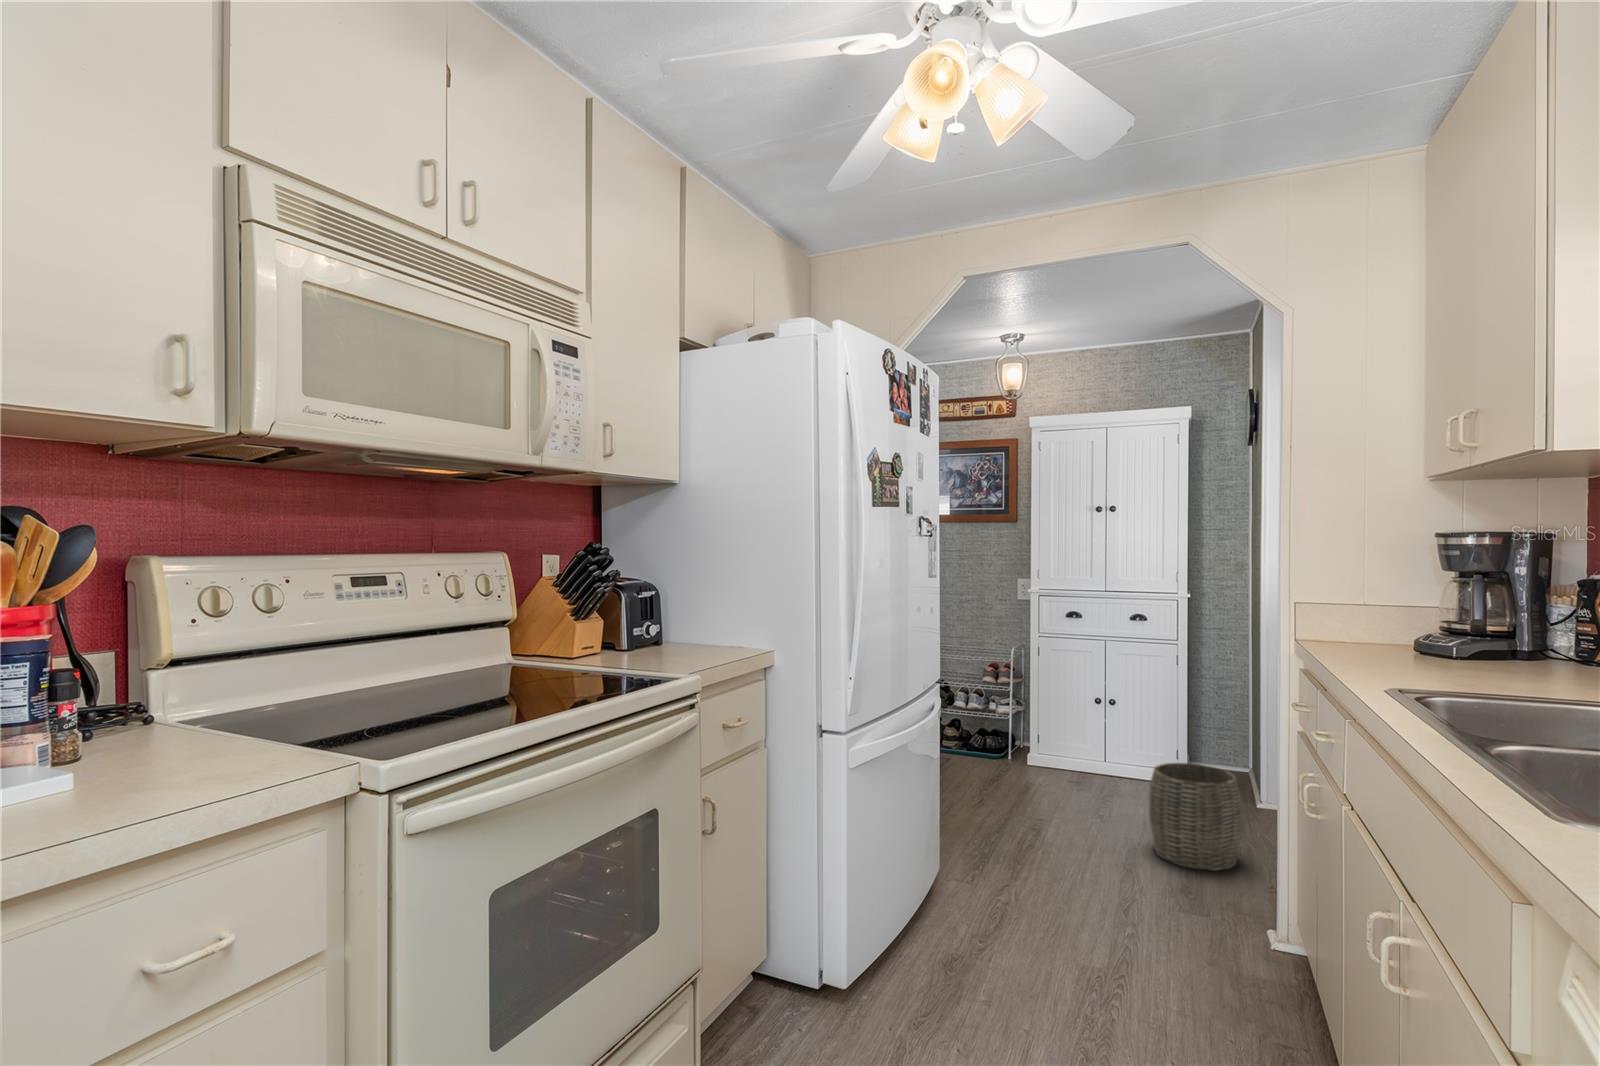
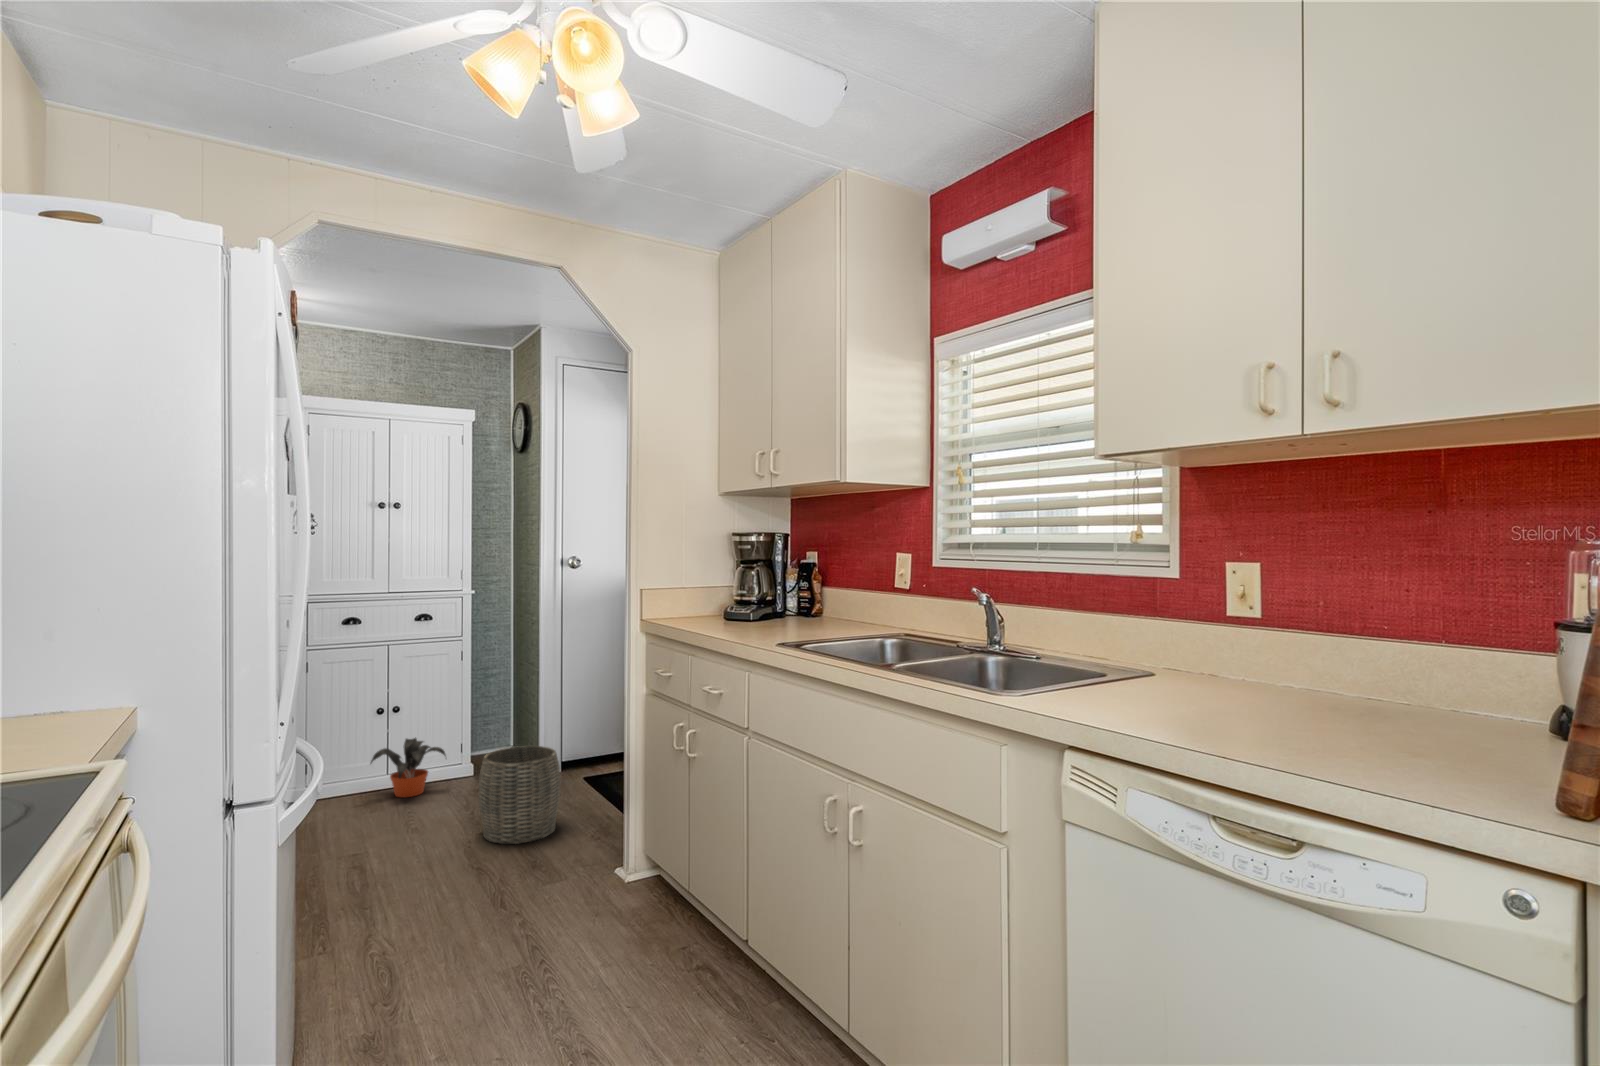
potted plant: none [1082,733,1153,791] -> present [371,738,446,797]

